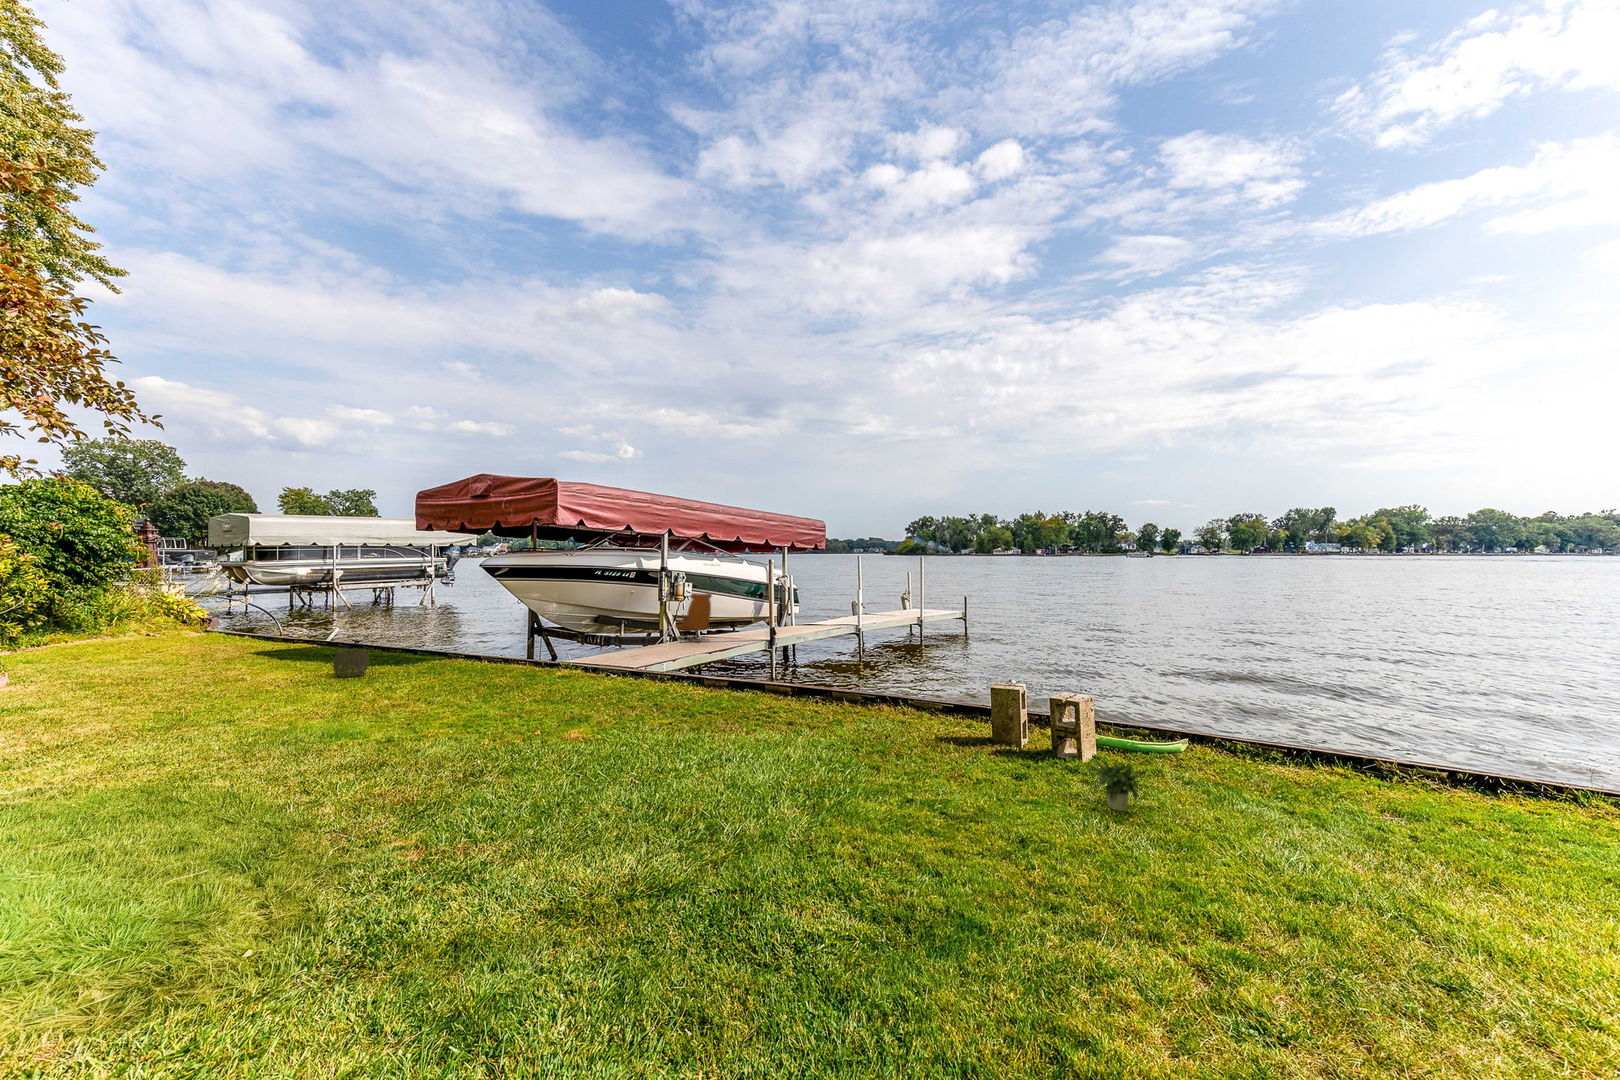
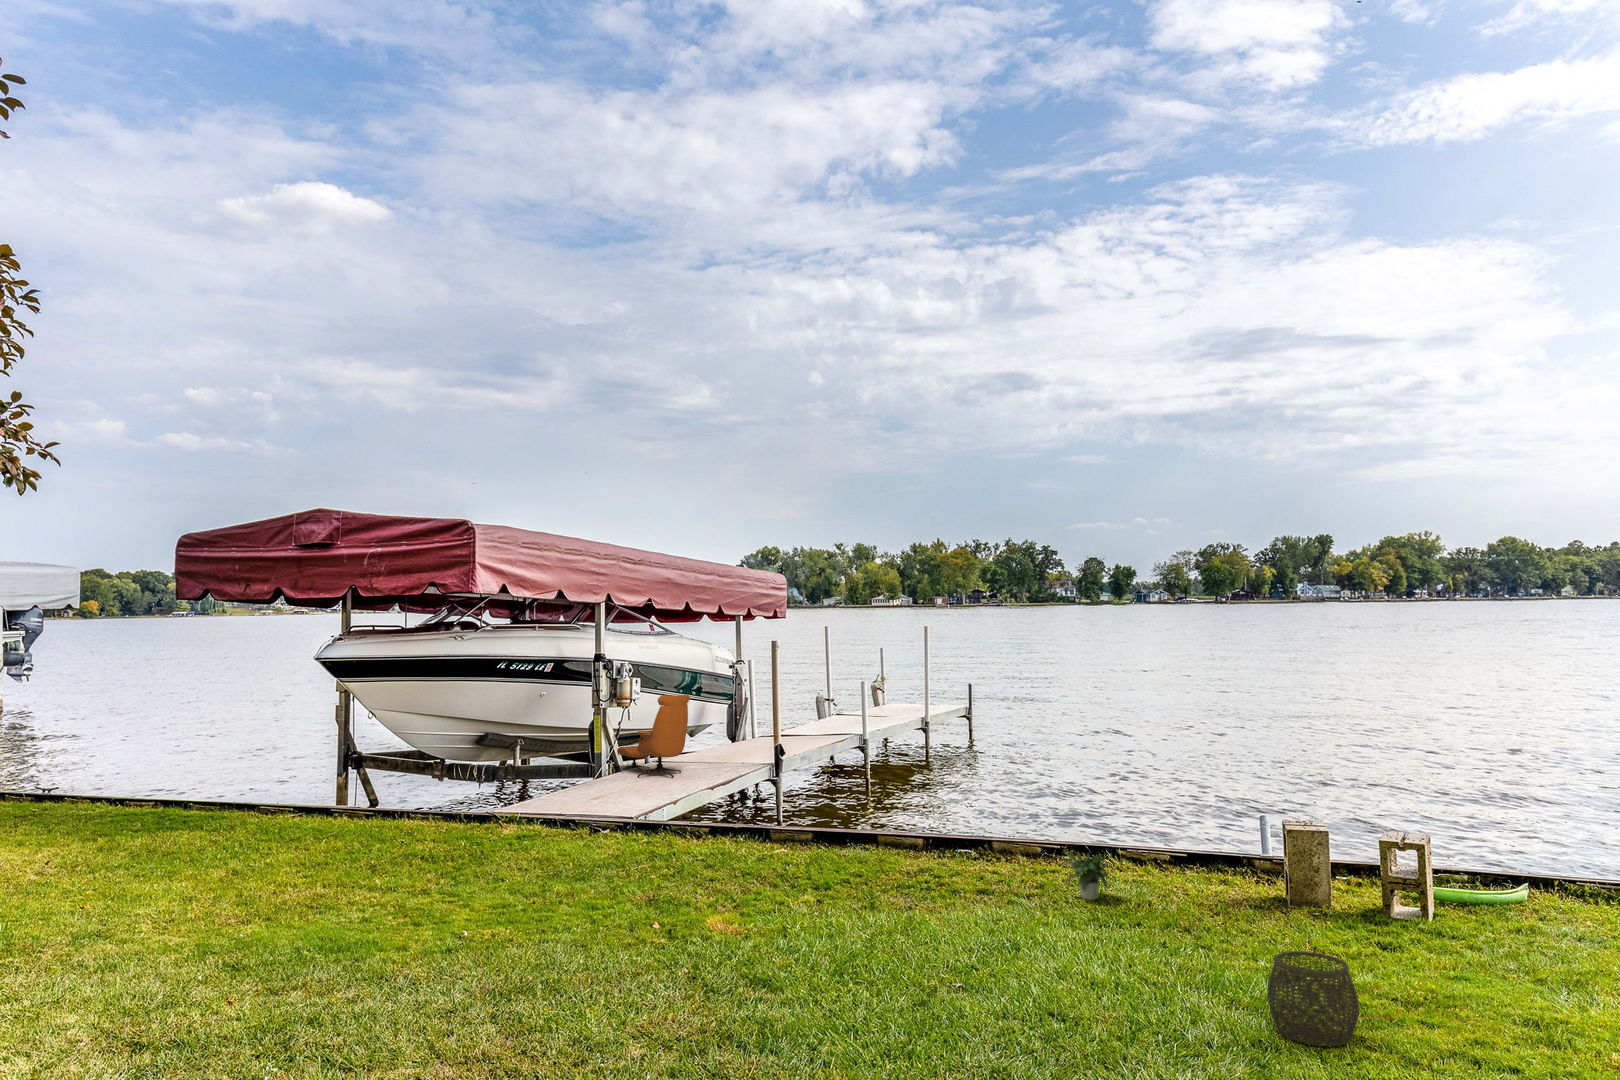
woven basket: present [333,649,369,677] -> present [1267,951,1359,1047]
potted plant: present [1089,760,1143,811] -> present [1063,853,1113,900]

